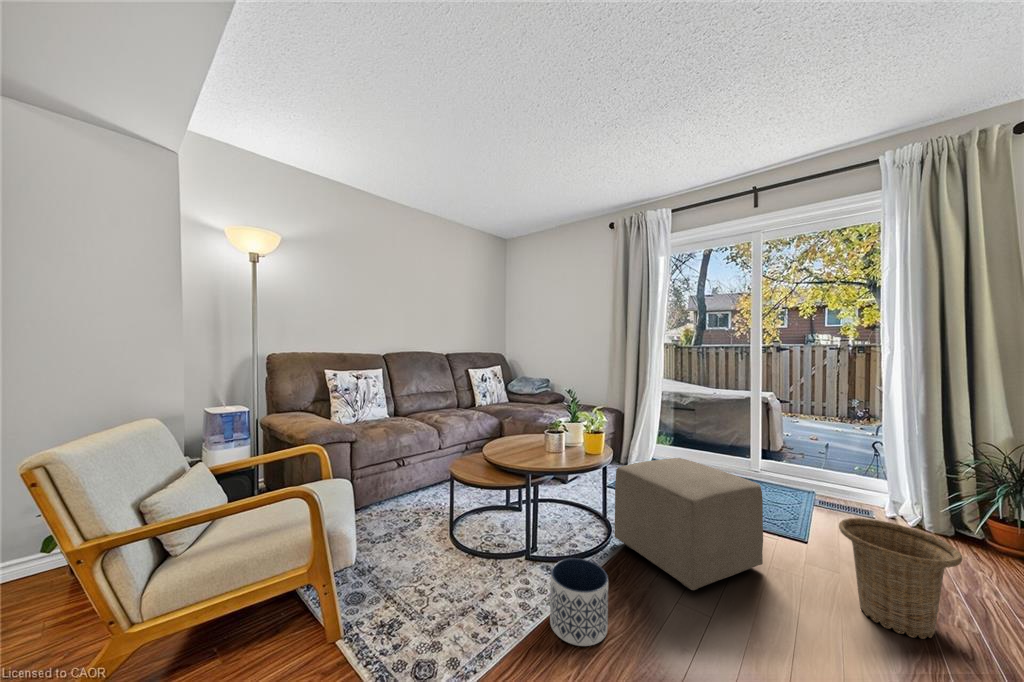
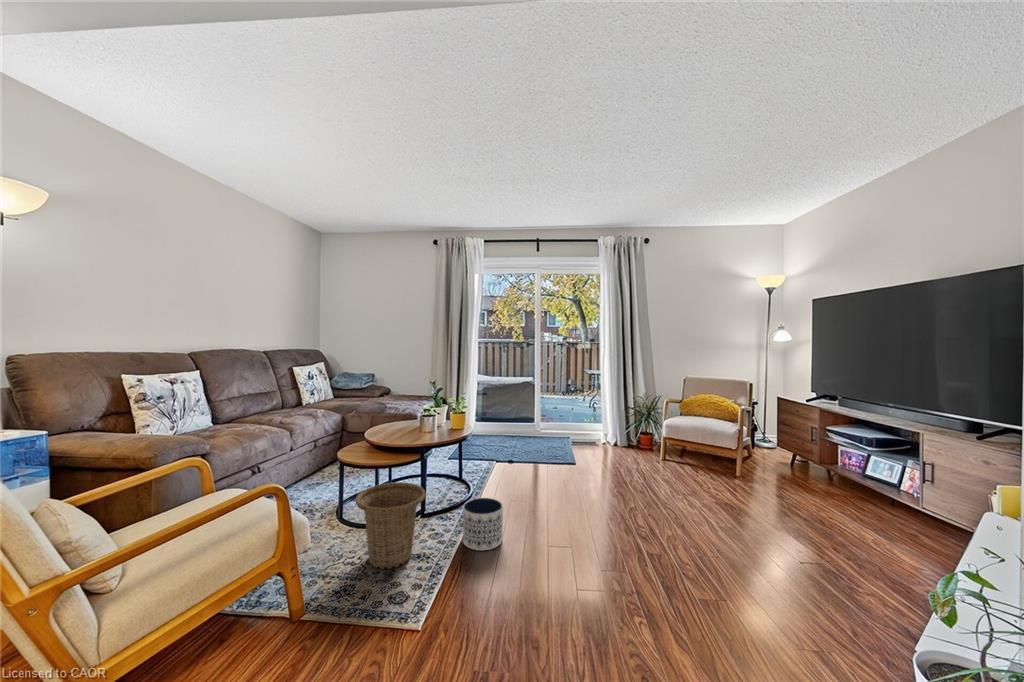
ottoman: present [615,458,763,590] -> none [477,424,566,504]
basket: present [839,518,962,639] -> present [356,482,425,569]

